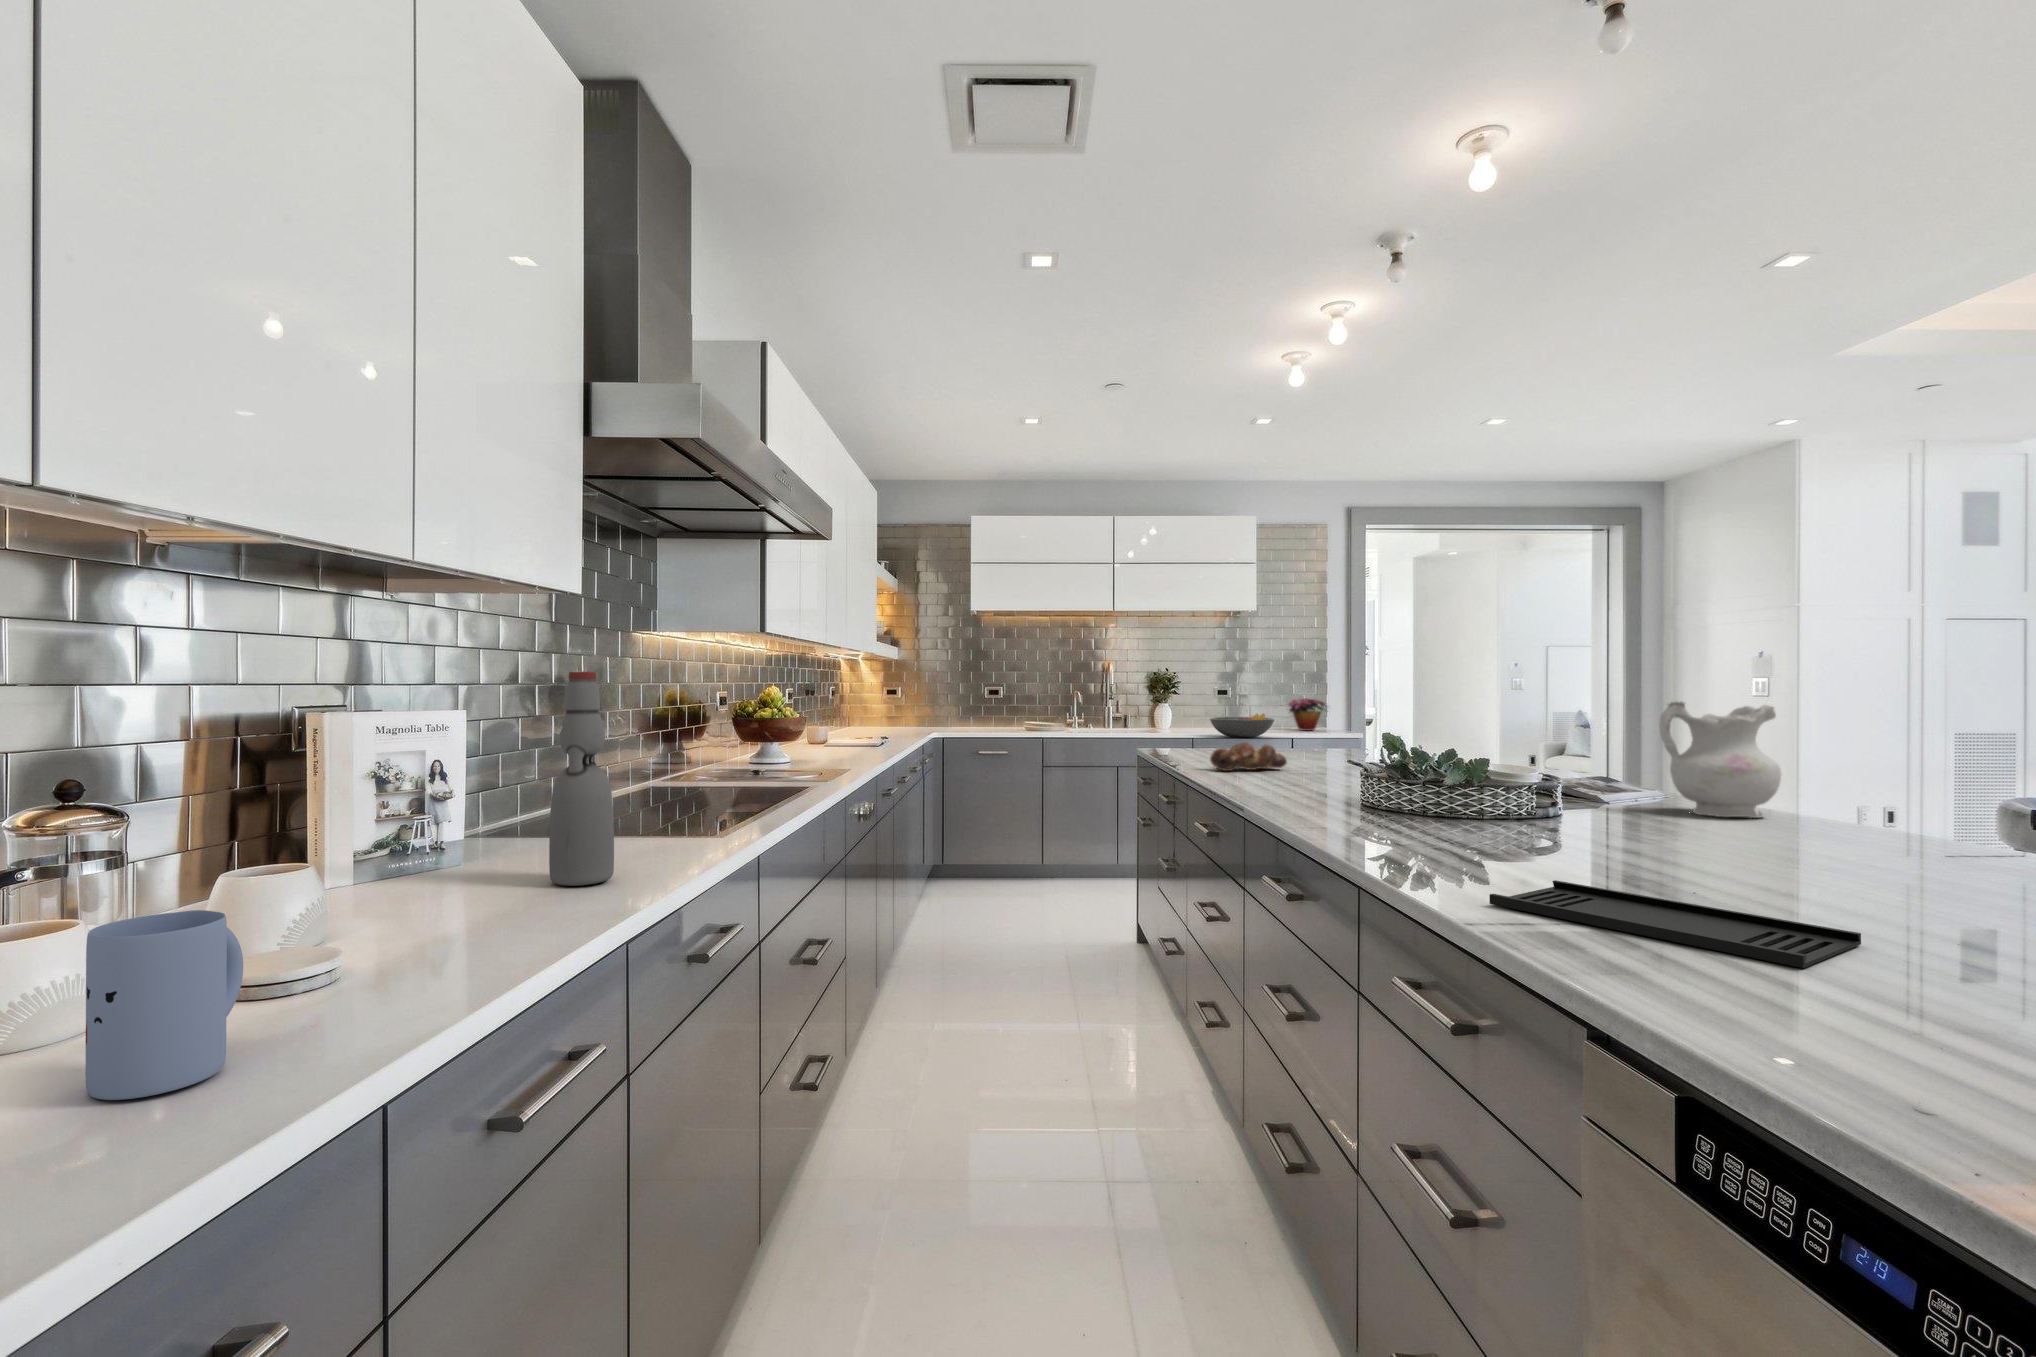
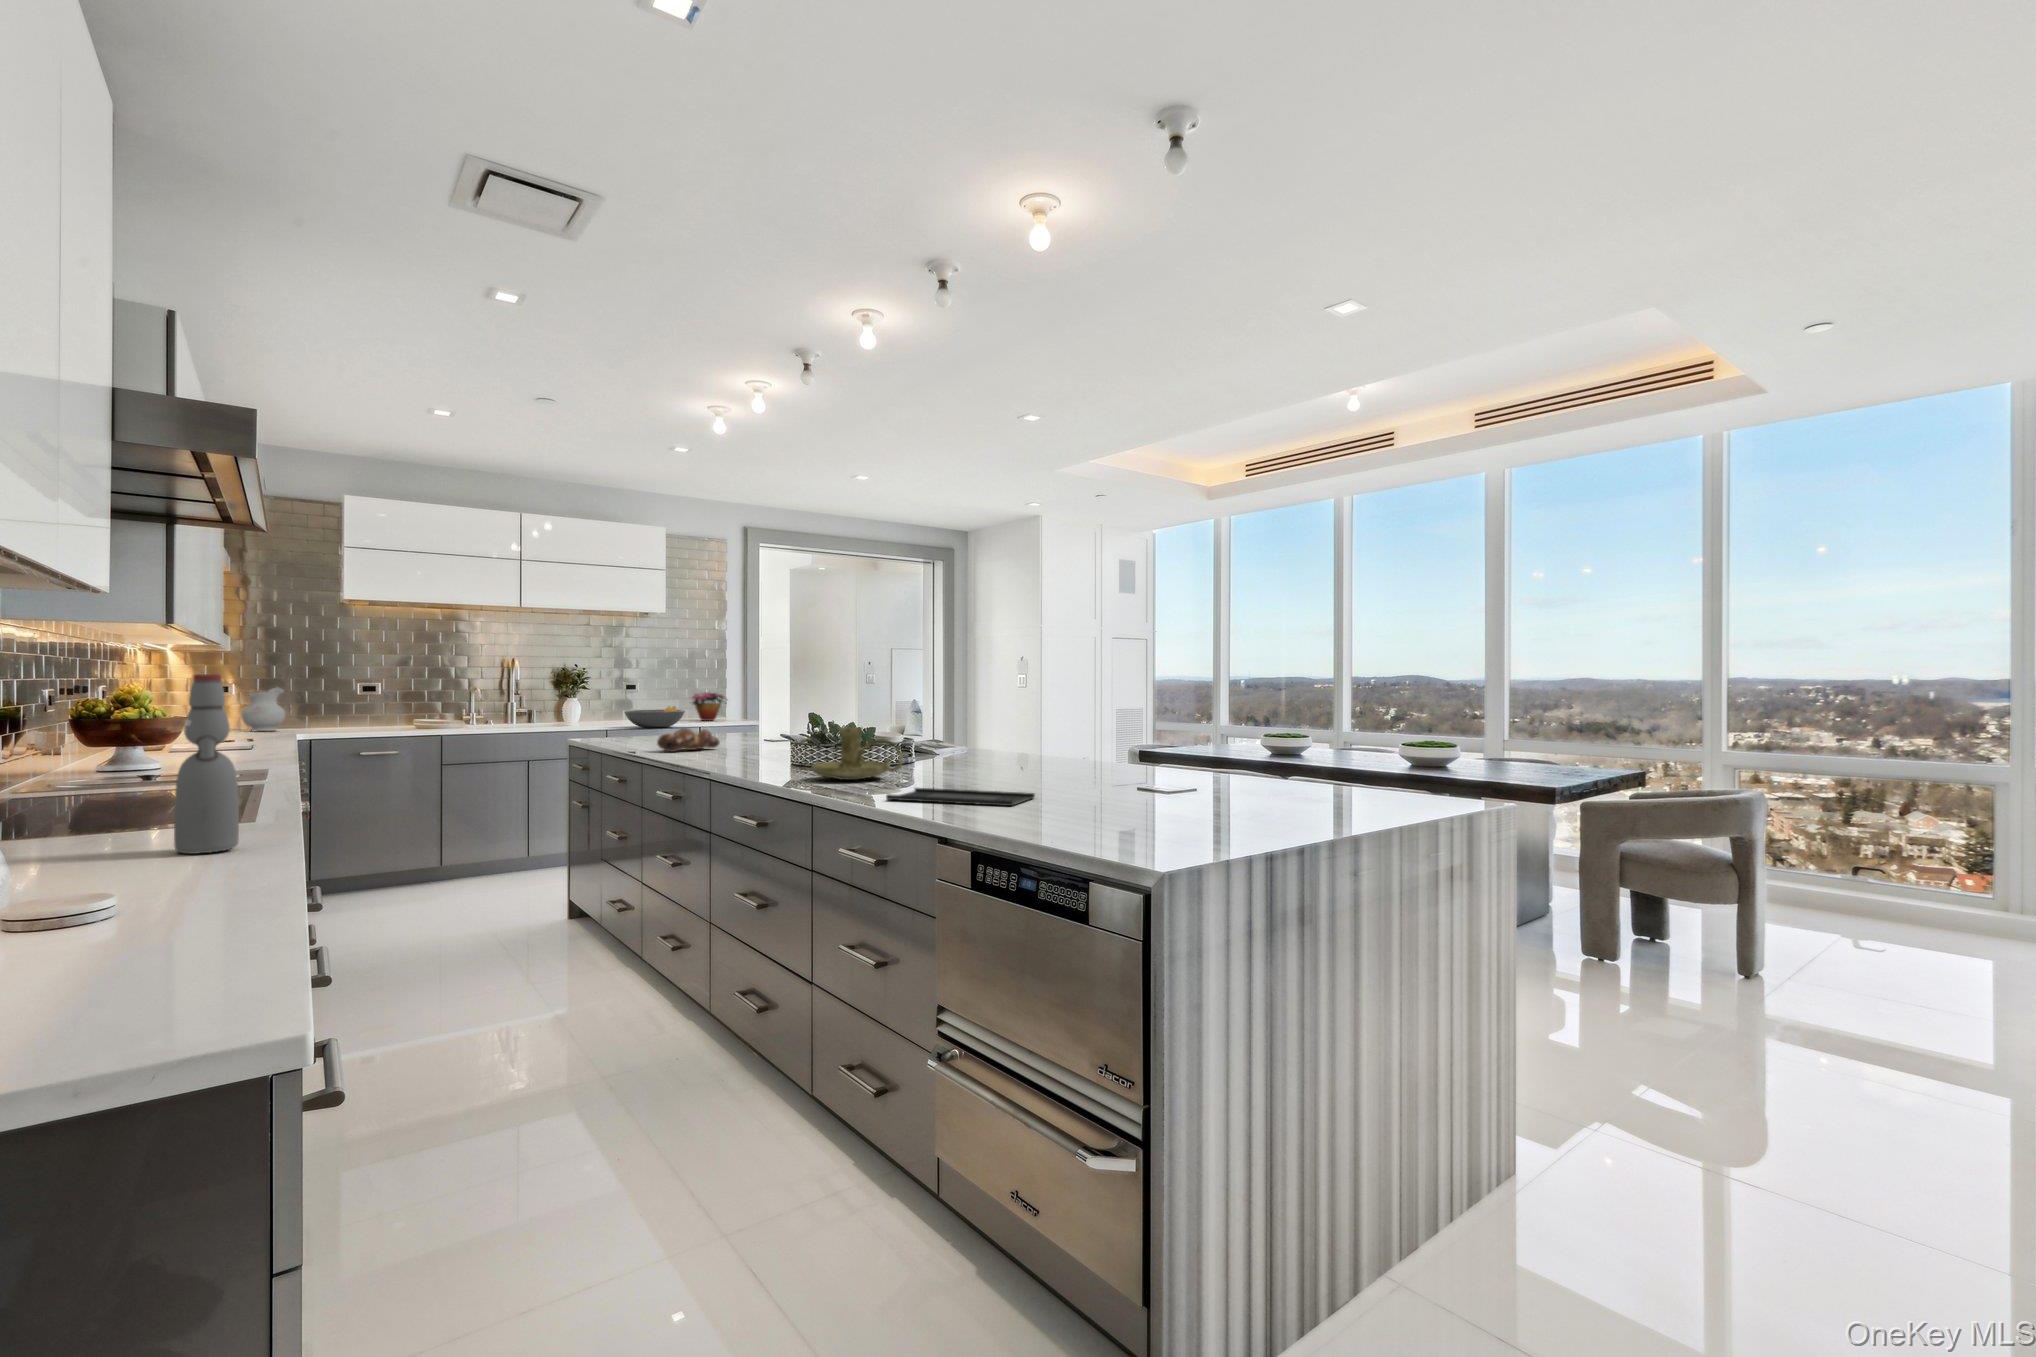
ceramic pitcher: present [1659,702,1781,818] -> present [241,688,285,731]
candle holder: none [1375,756,1535,842] -> present [812,727,903,780]
mug: present [85,910,243,1100] -> none [127,833,214,944]

